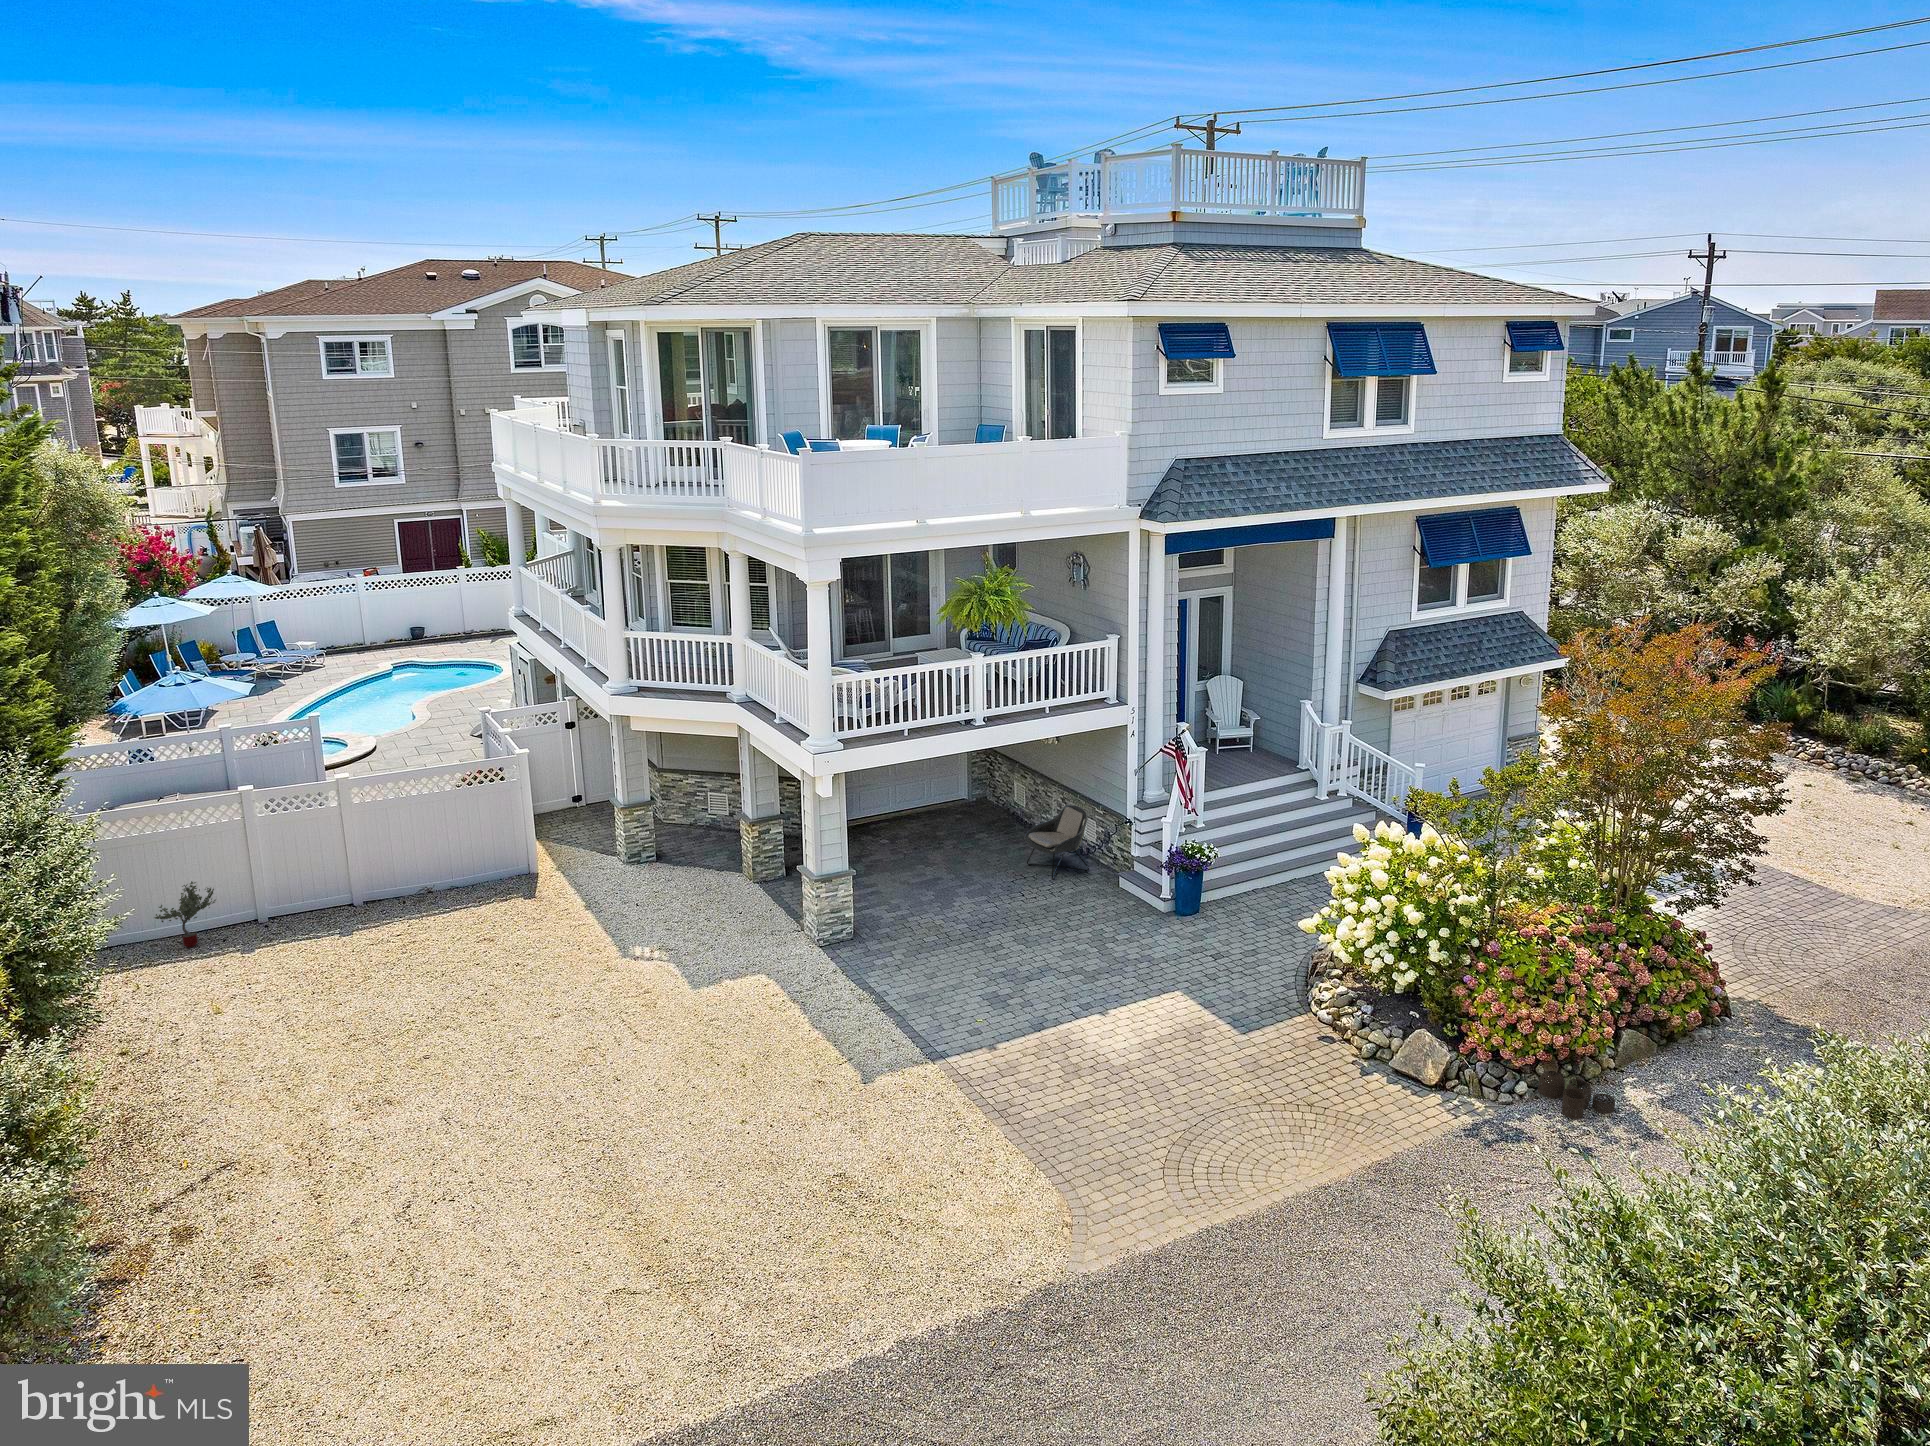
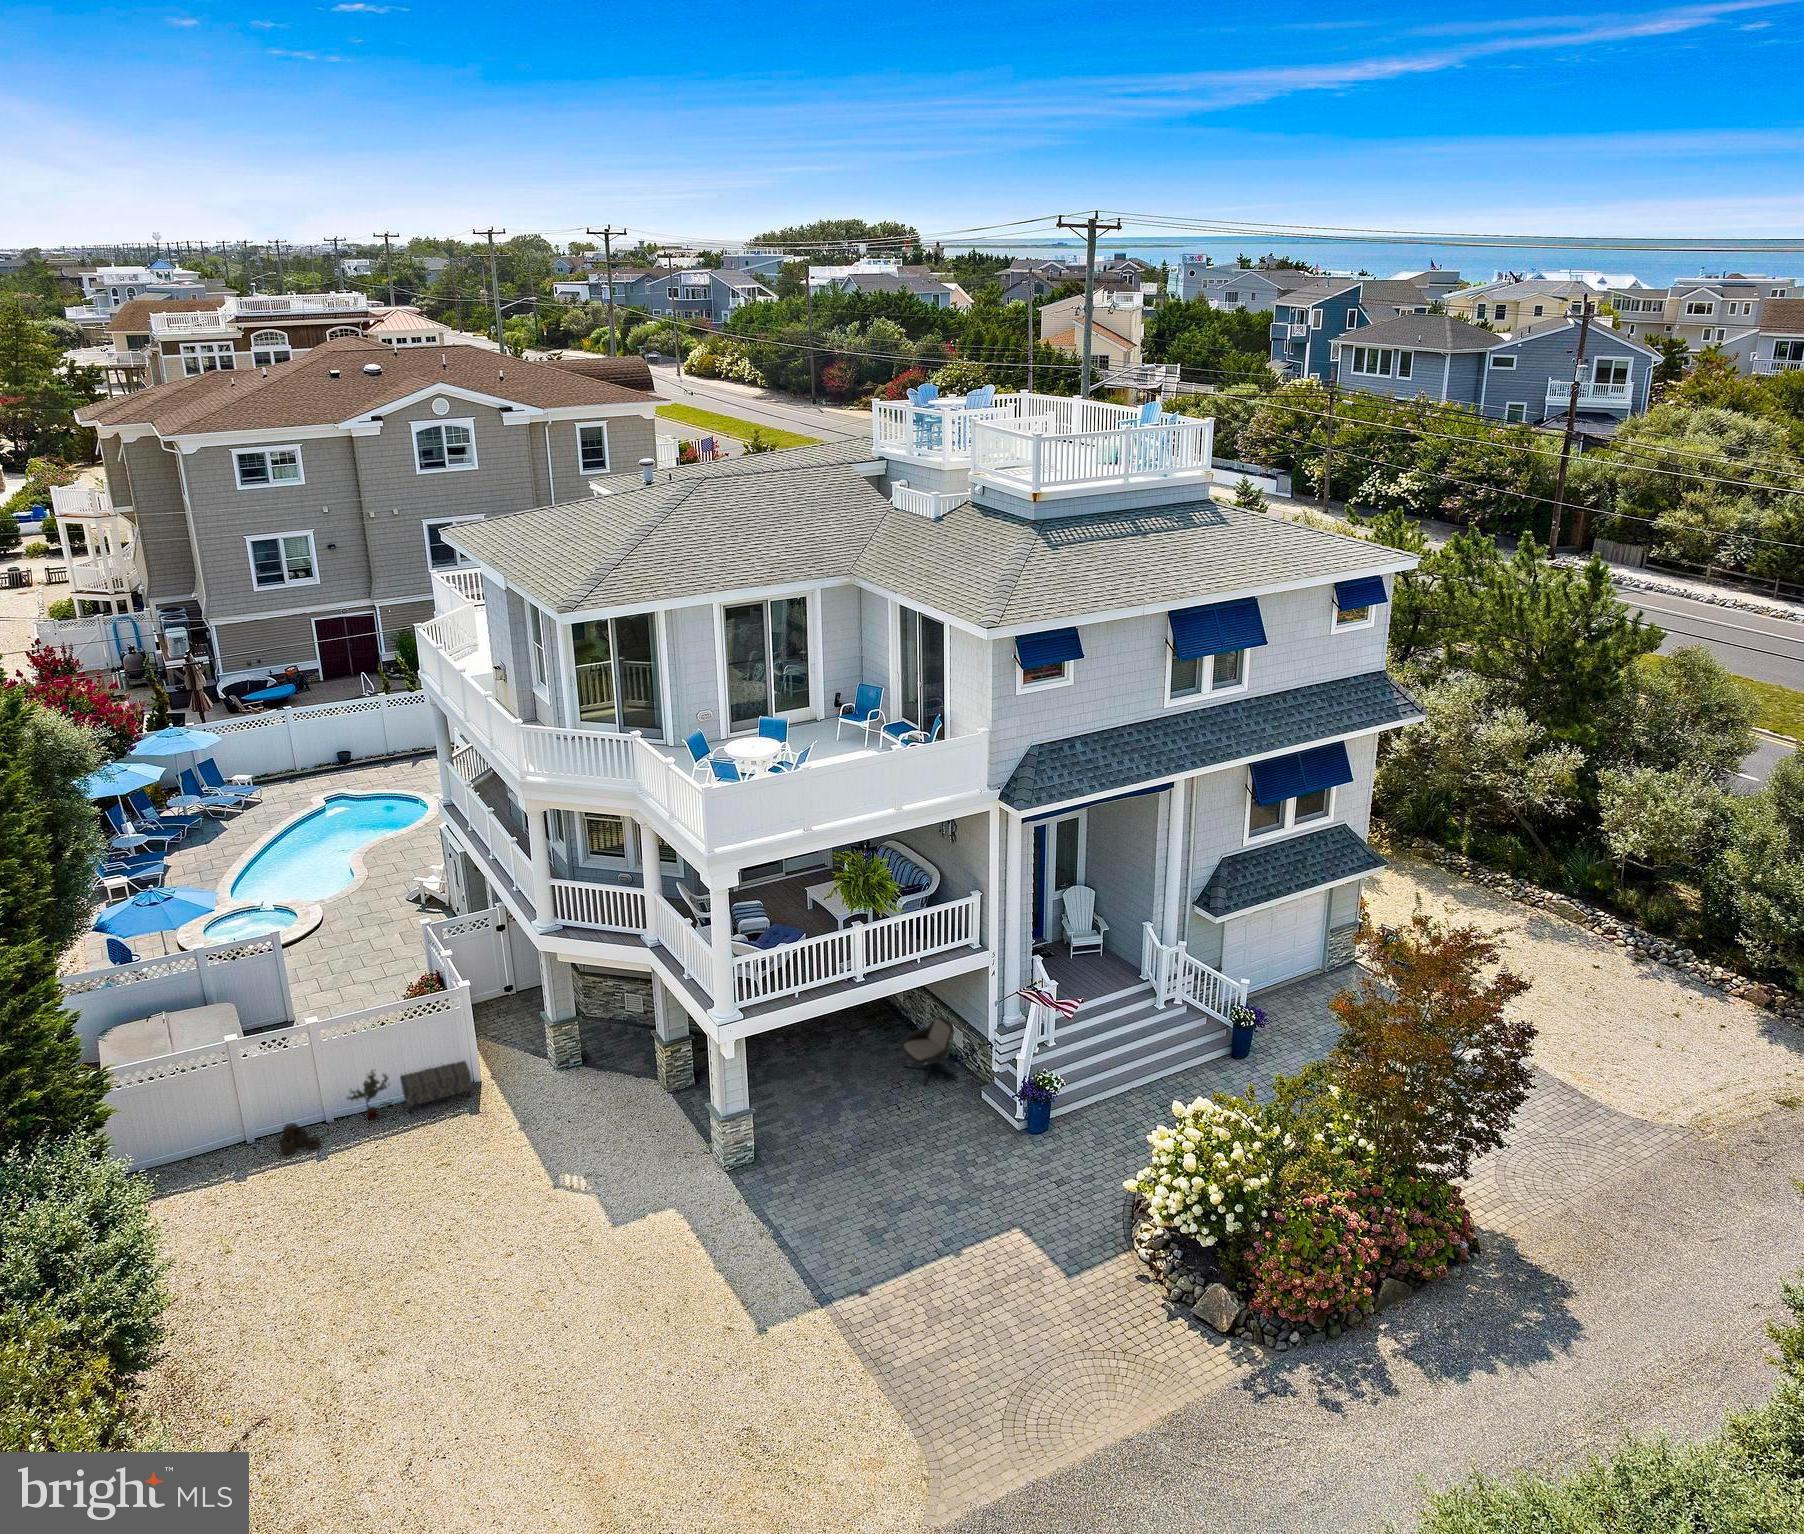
bench: none [437,847,522,903] -> present [400,1061,472,1113]
potted tree: present [155,881,216,948] -> present [347,1070,388,1119]
woven basket: present [1538,1071,1615,1119] -> present [279,1123,320,1156]

